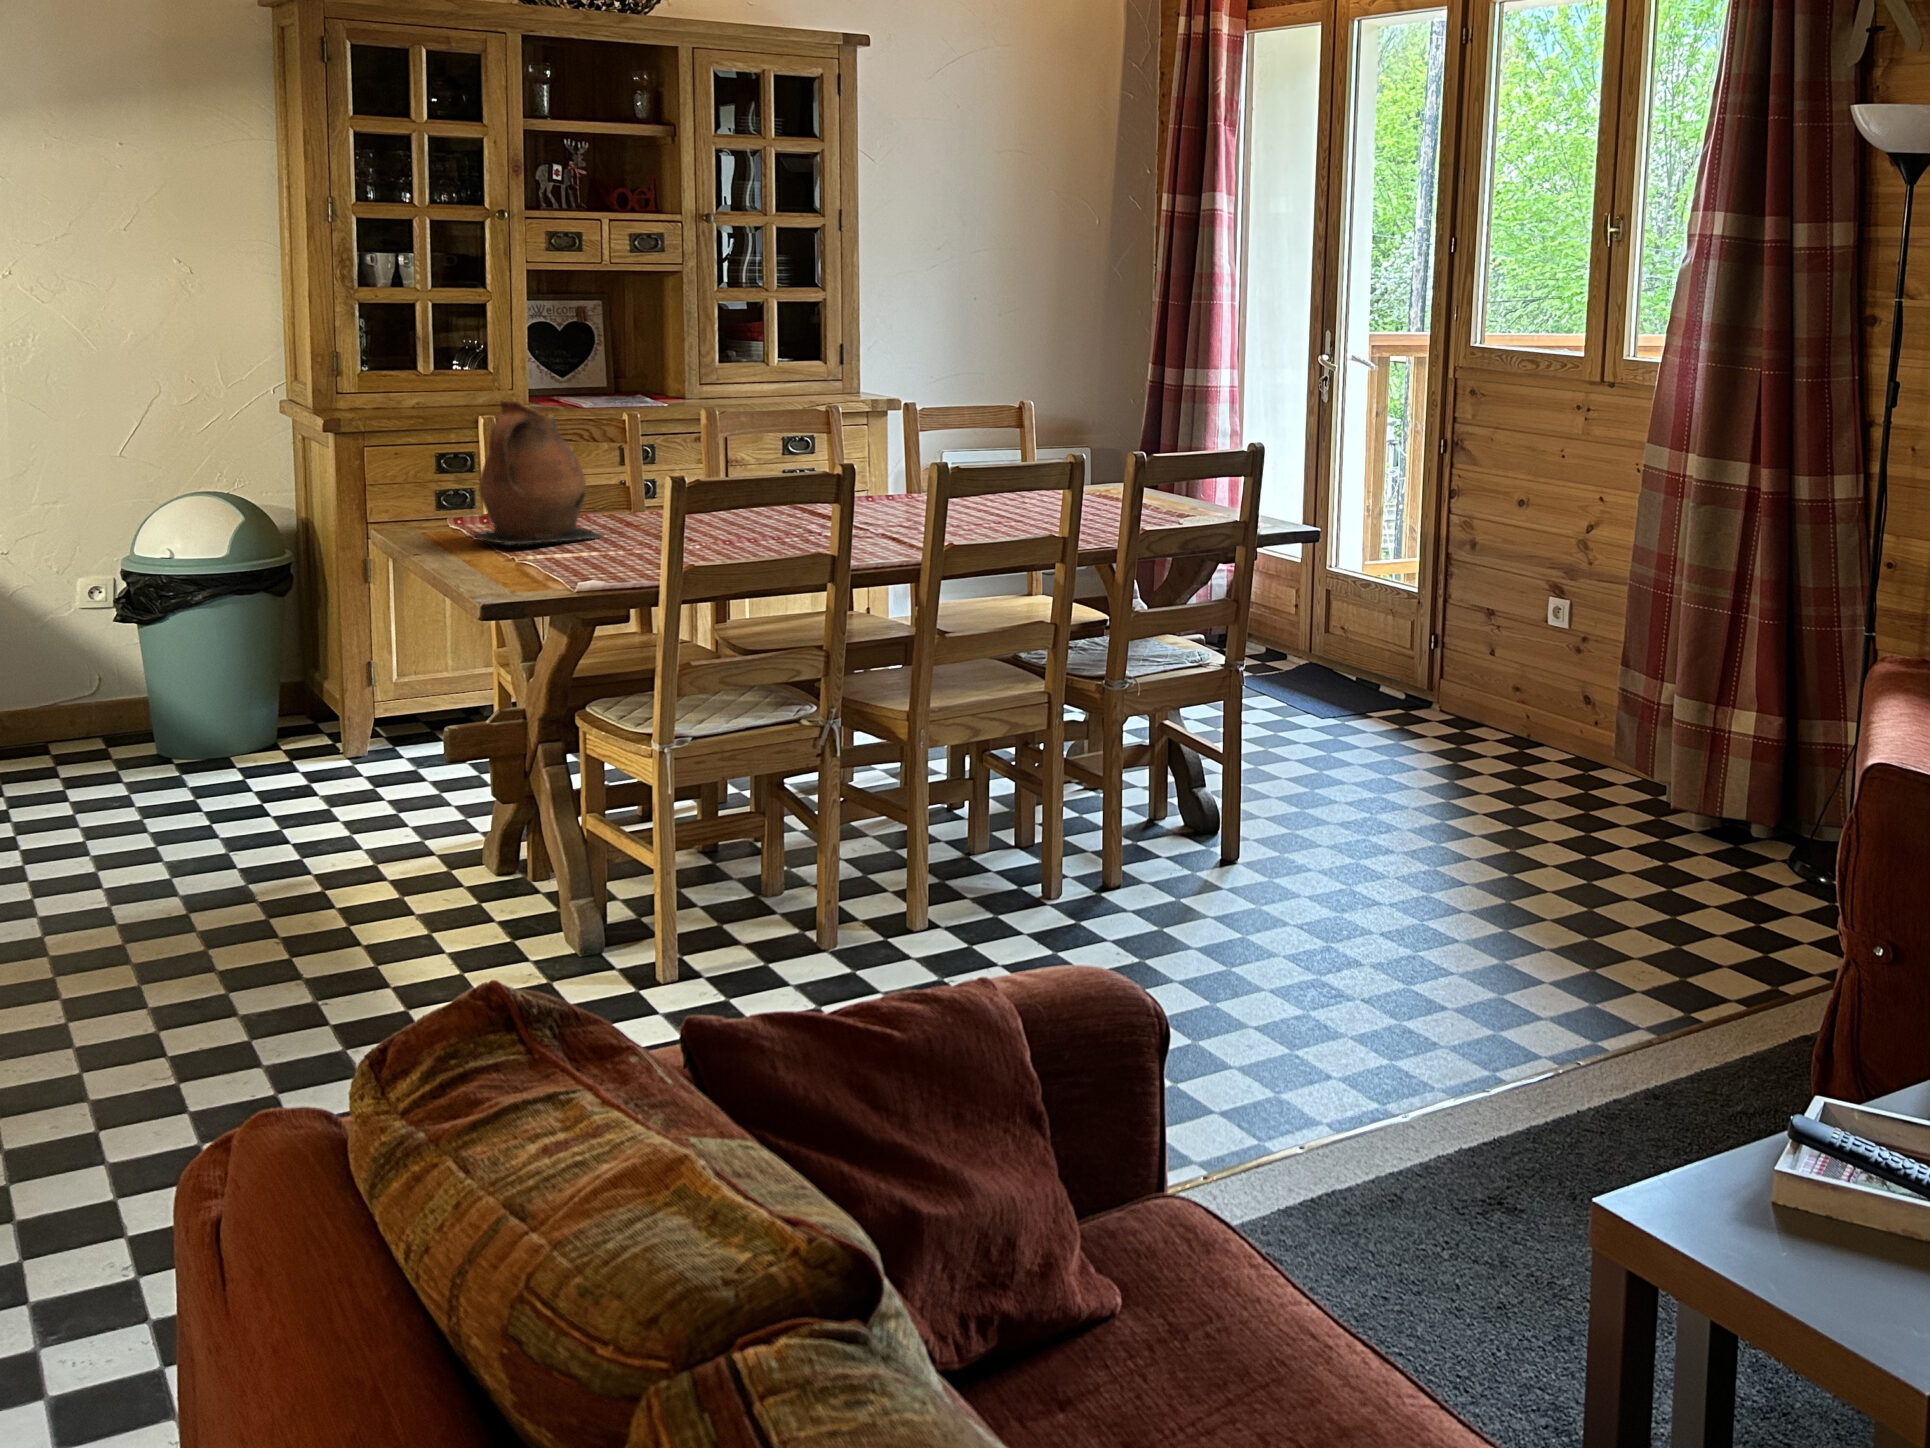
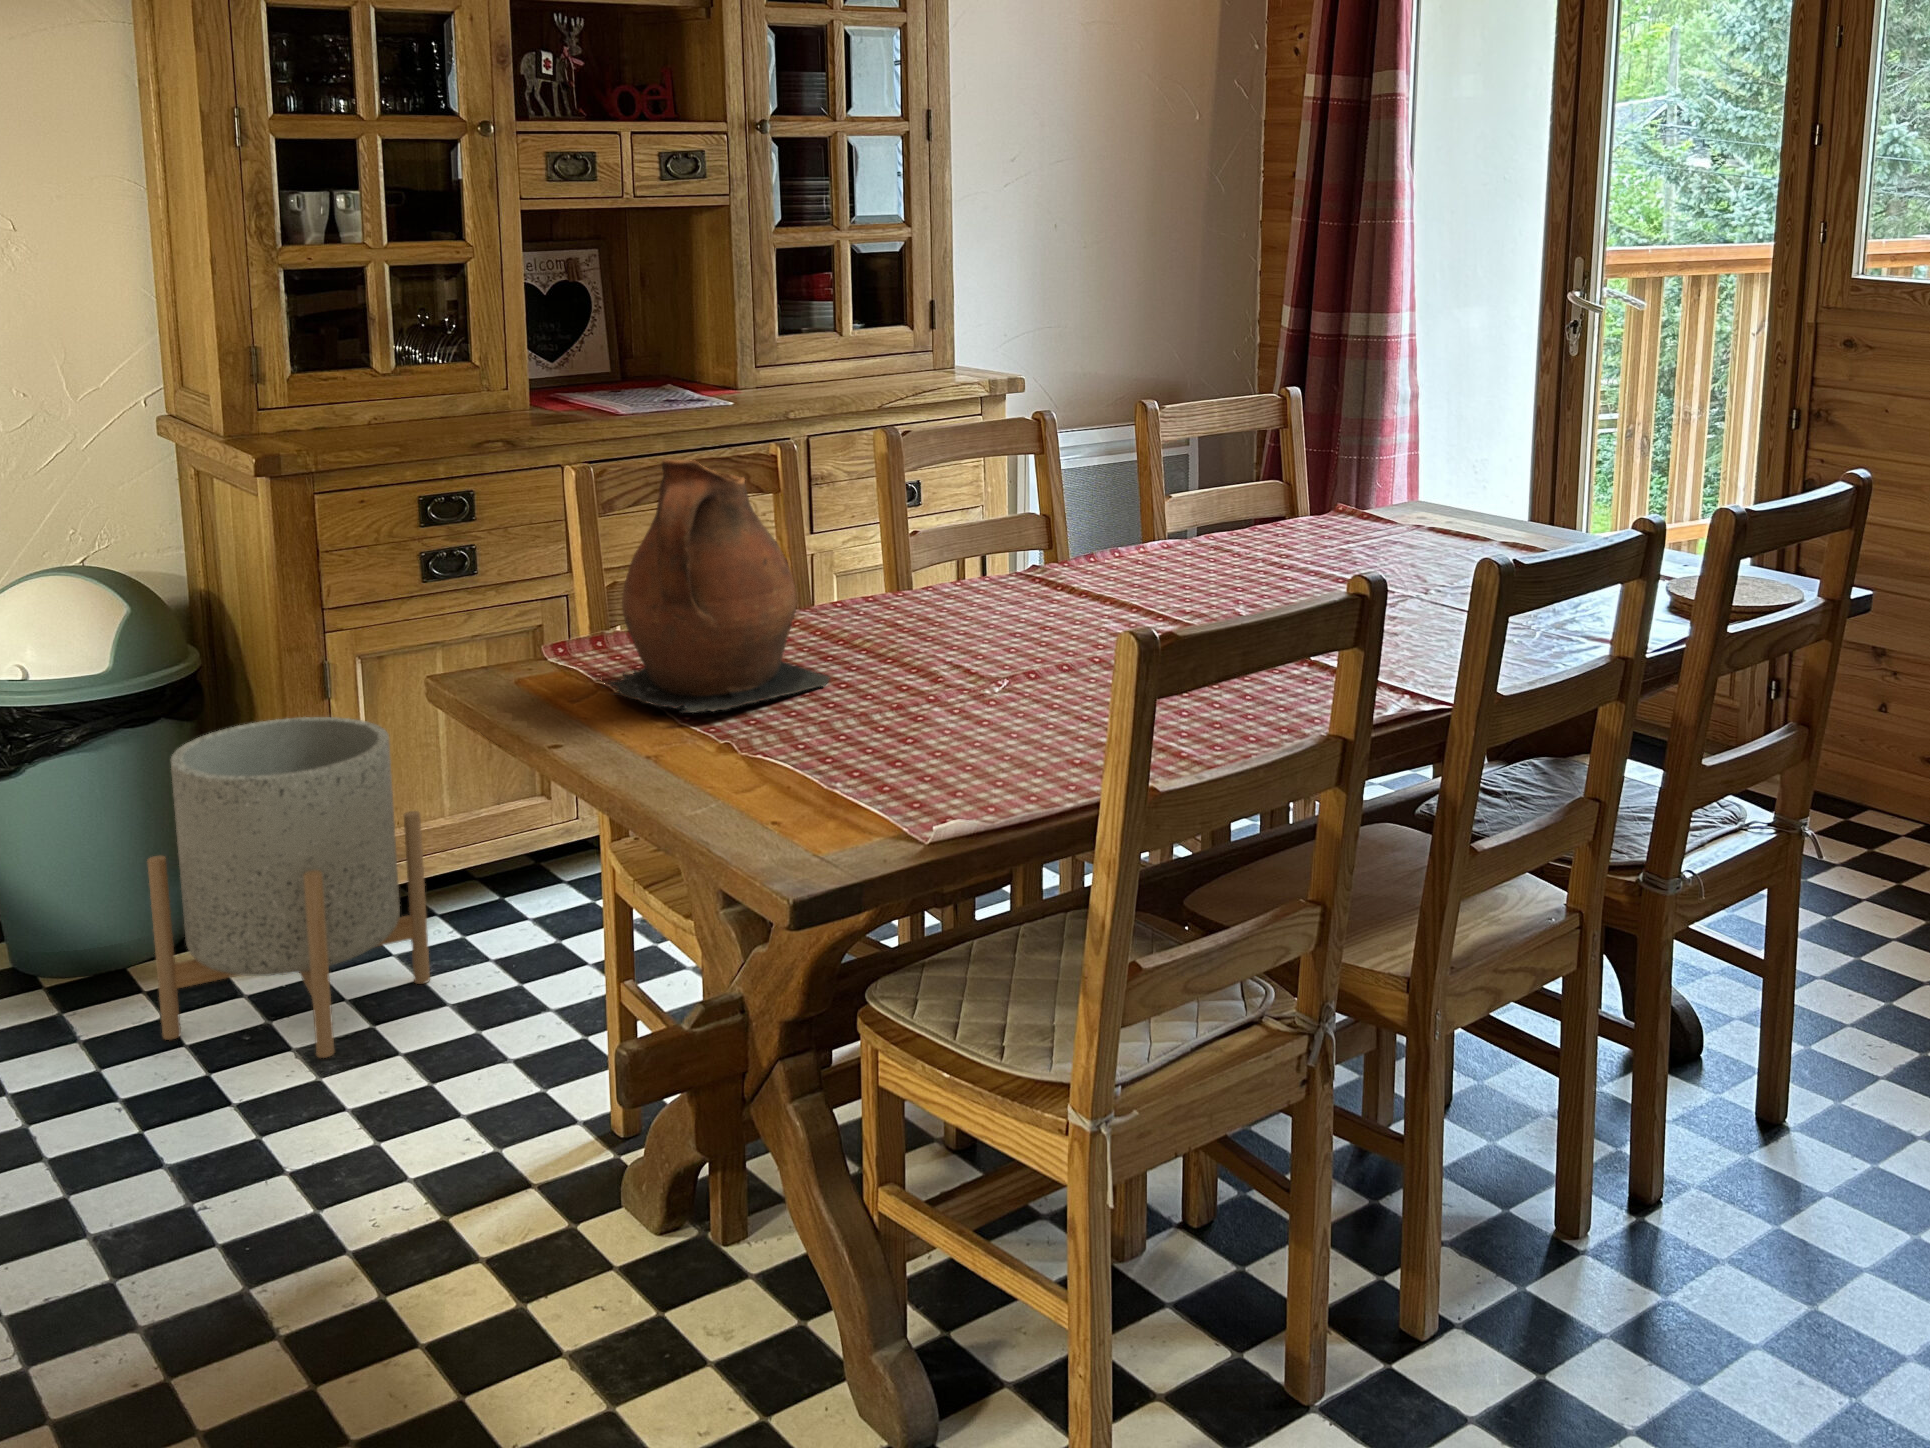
planter: none [235,592,421,798] -> present [147,717,430,1058]

